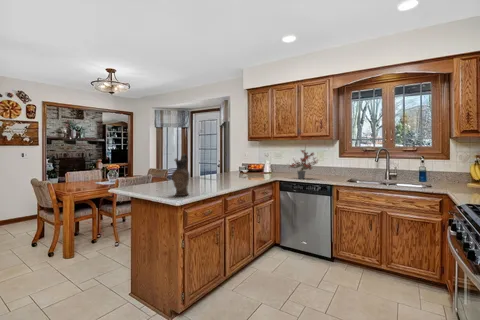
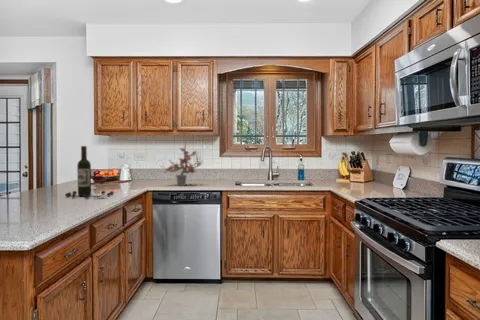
wine bottle: none [216,149,245,185] -> present [65,146,113,198]
ceramic pitcher: present [172,154,189,196] -> none [32,154,62,220]

